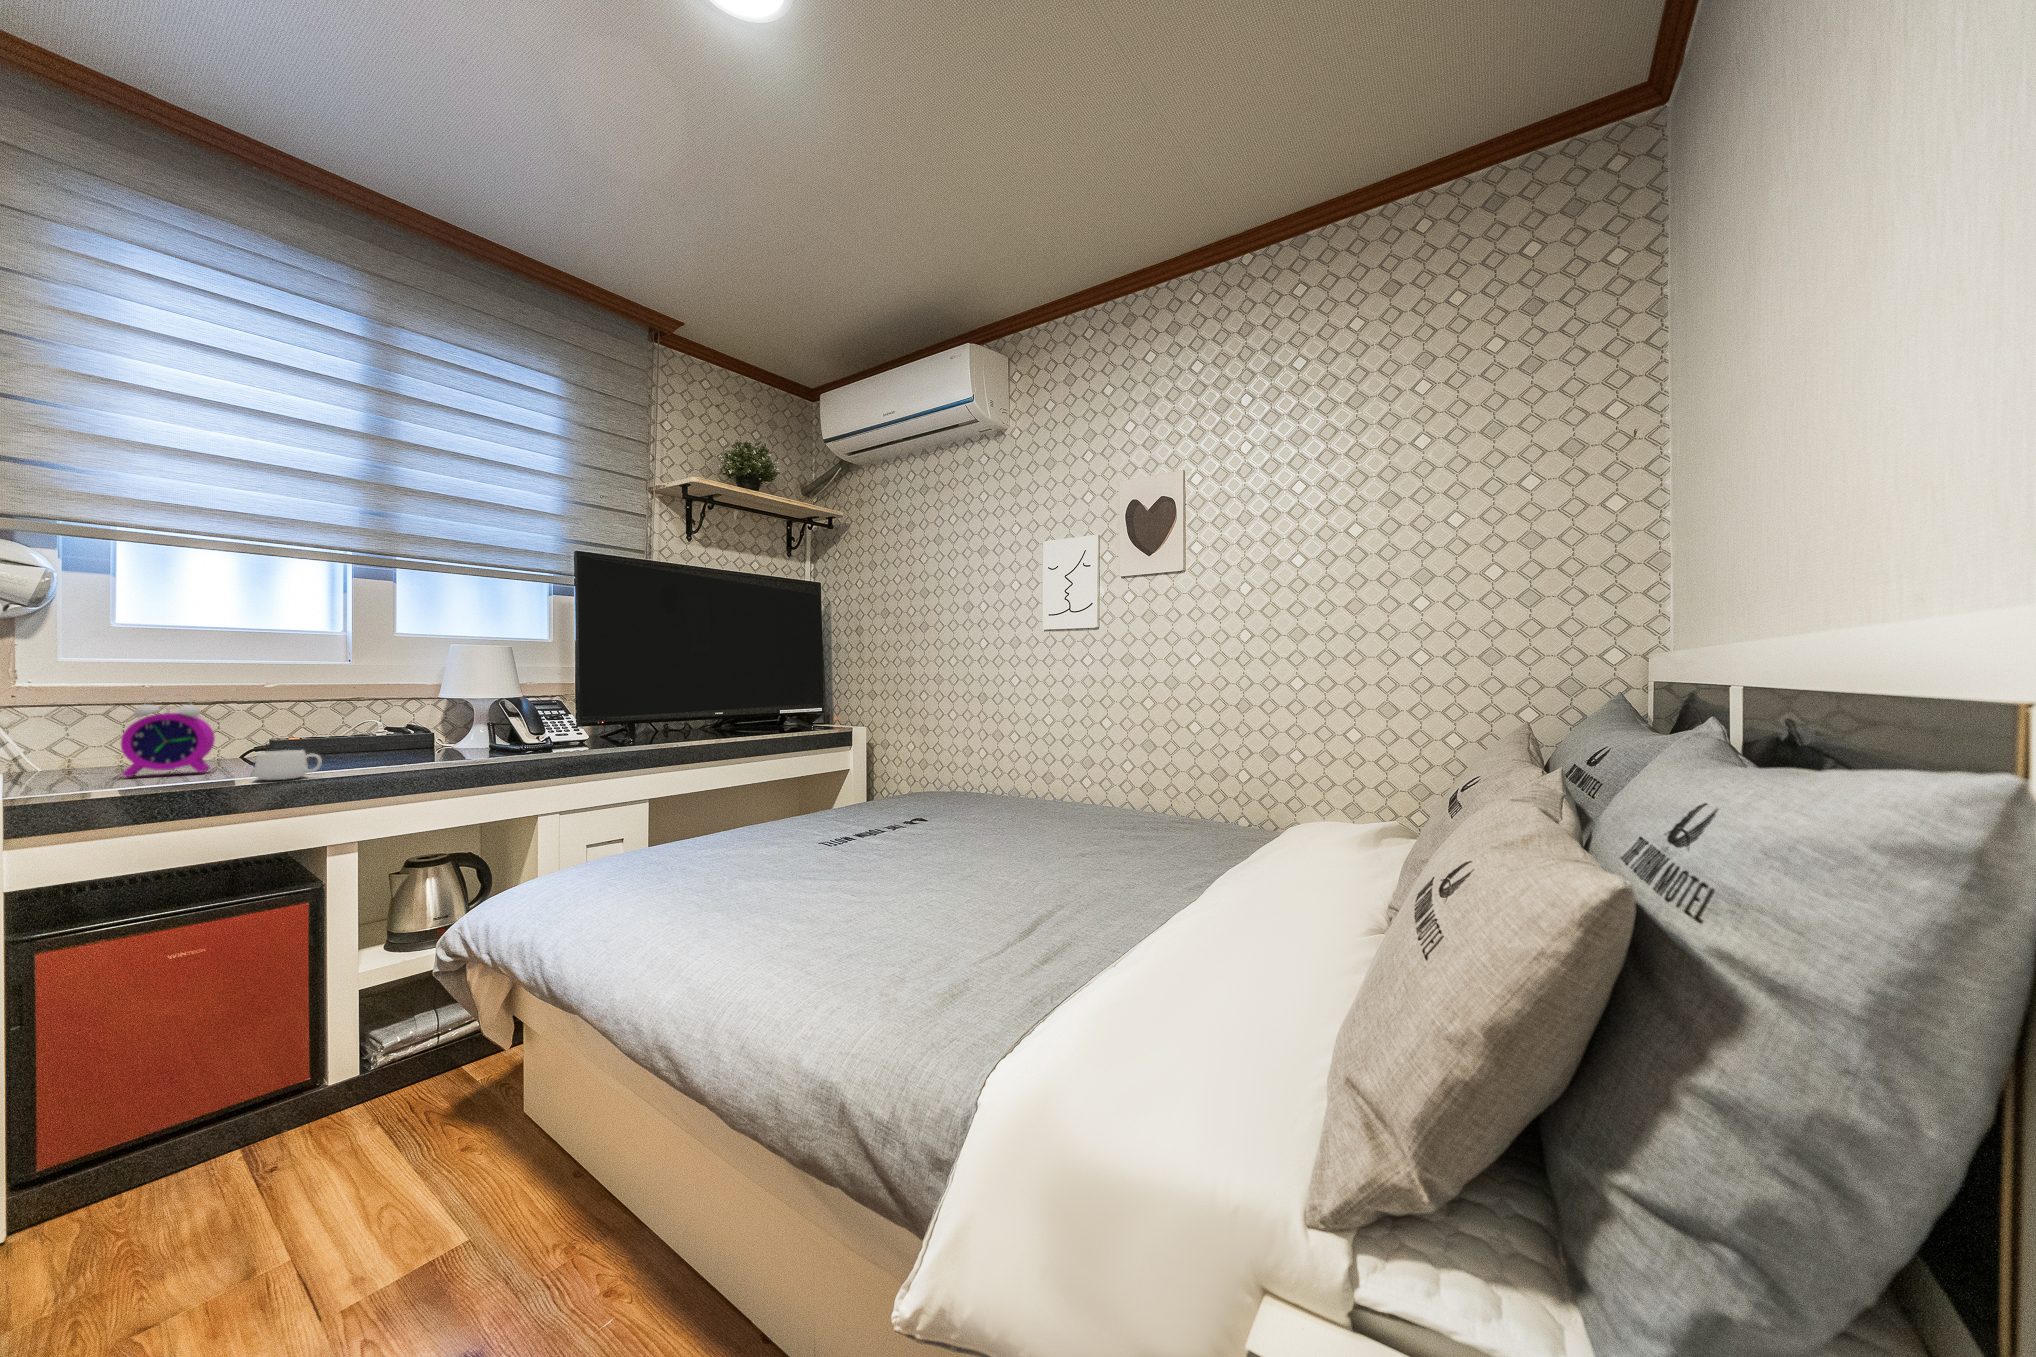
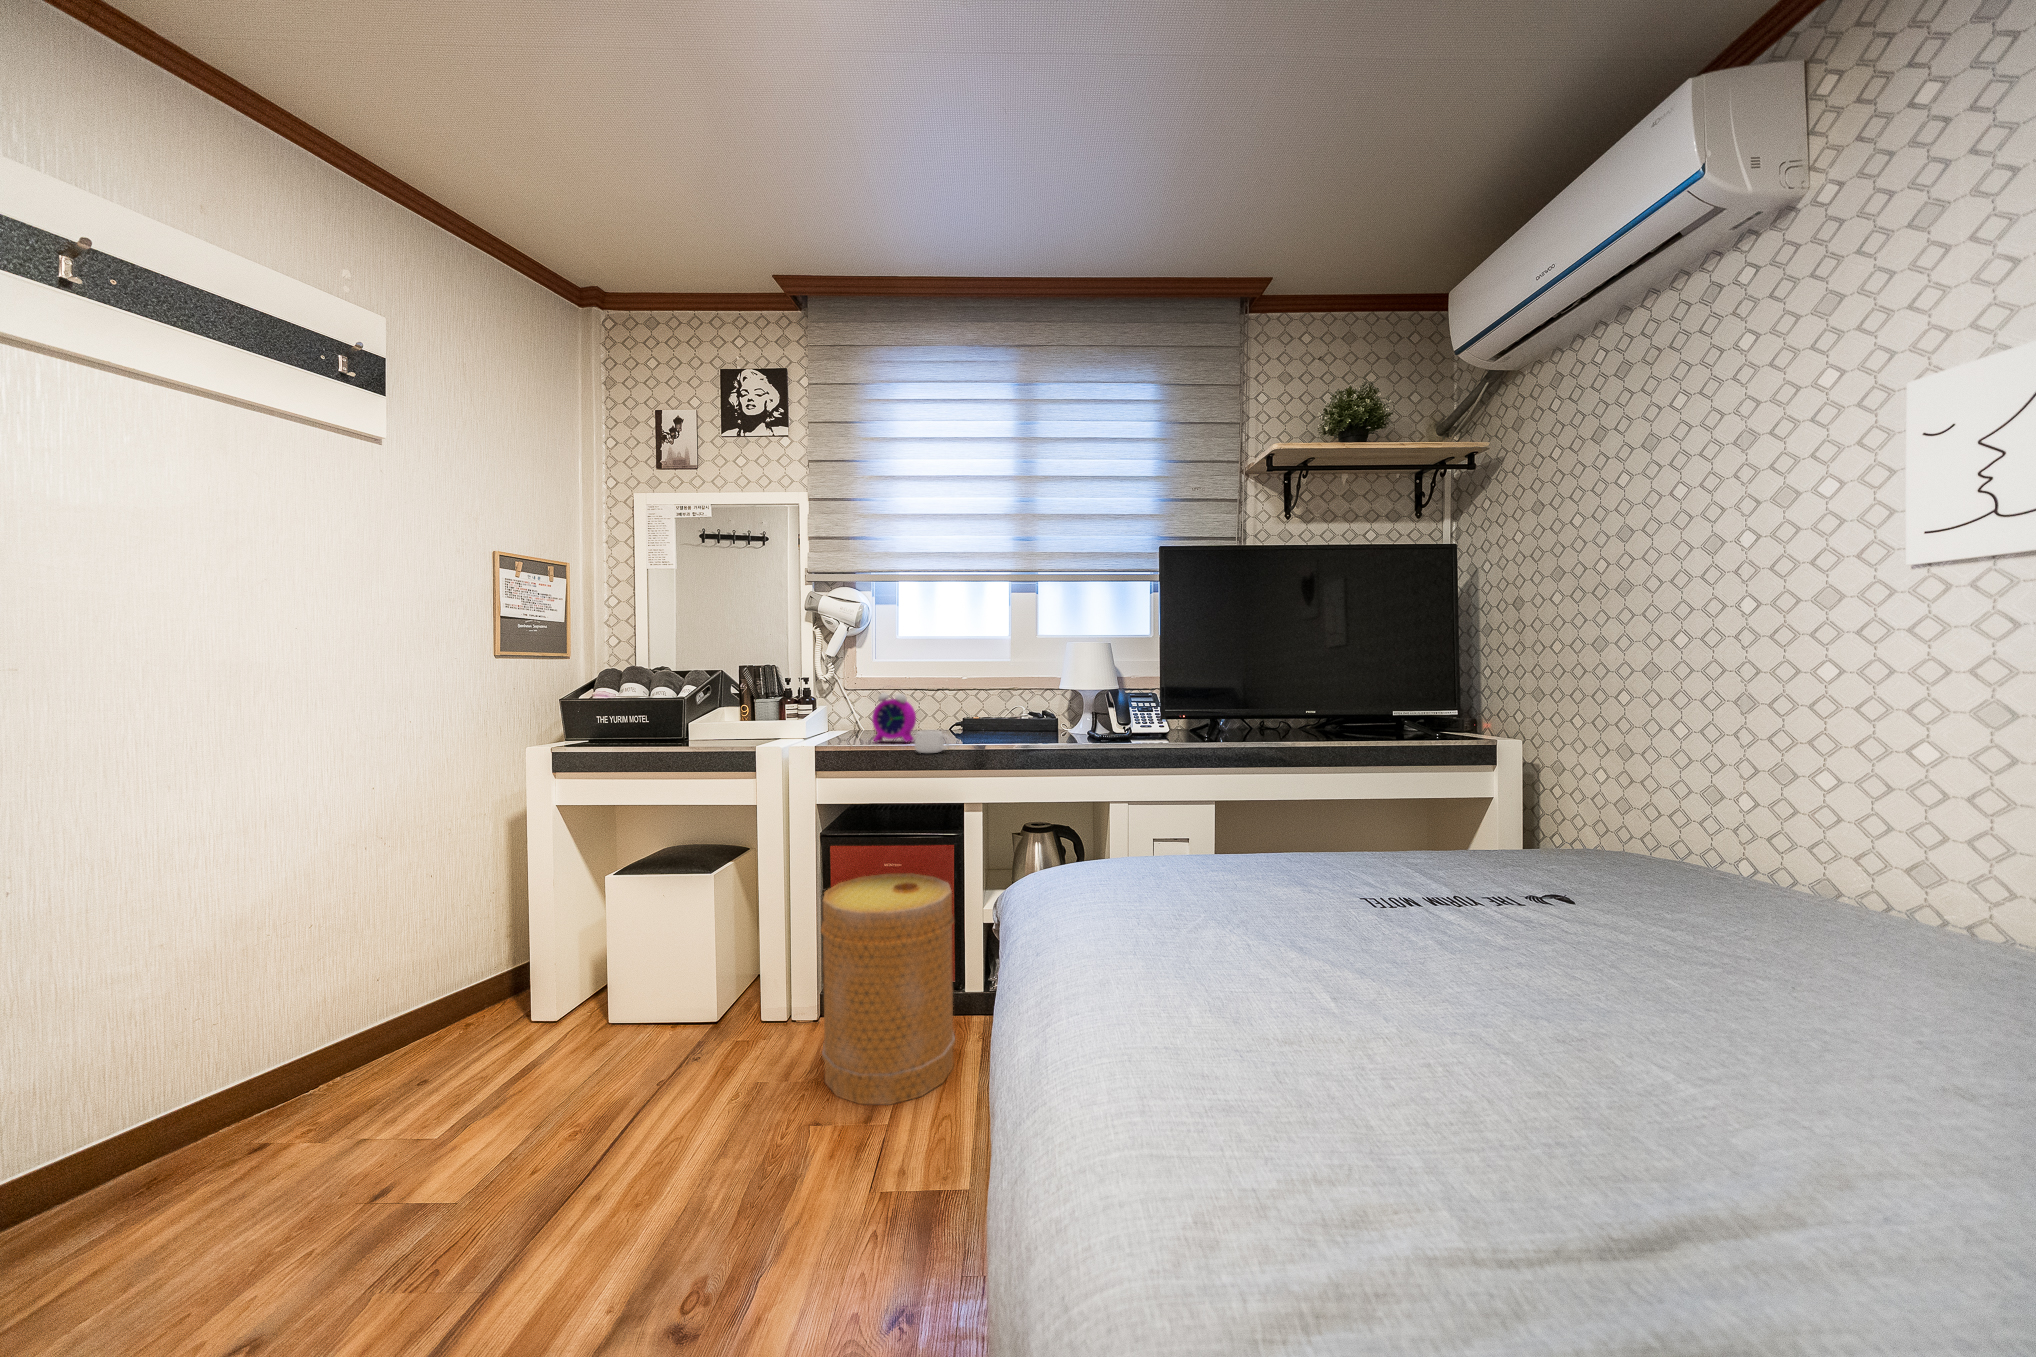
basket: none [100,935,359,1265] -> present [821,874,955,1105]

